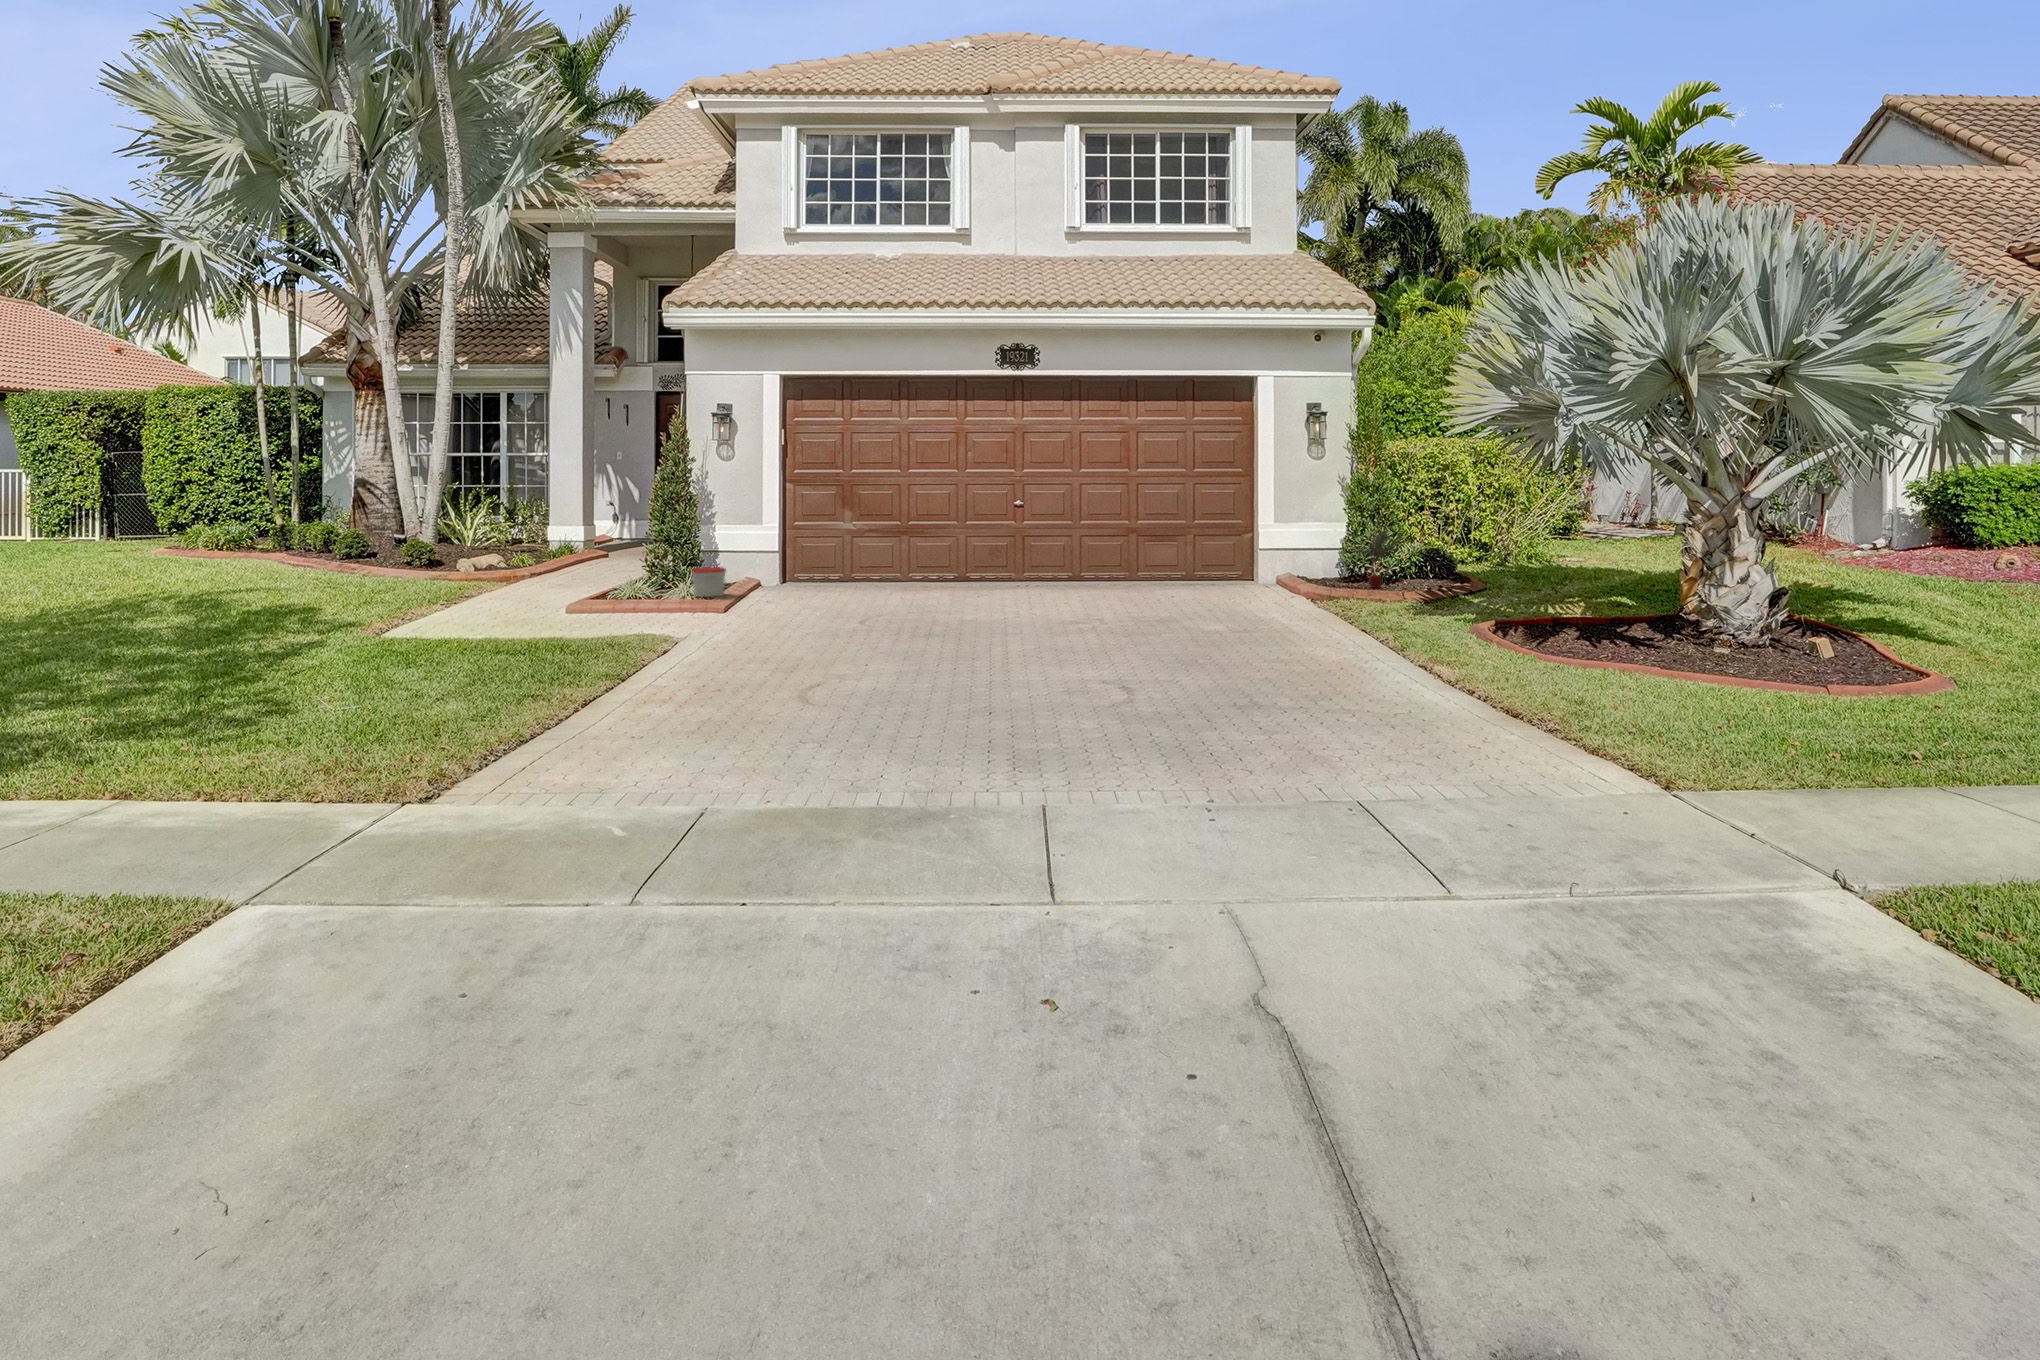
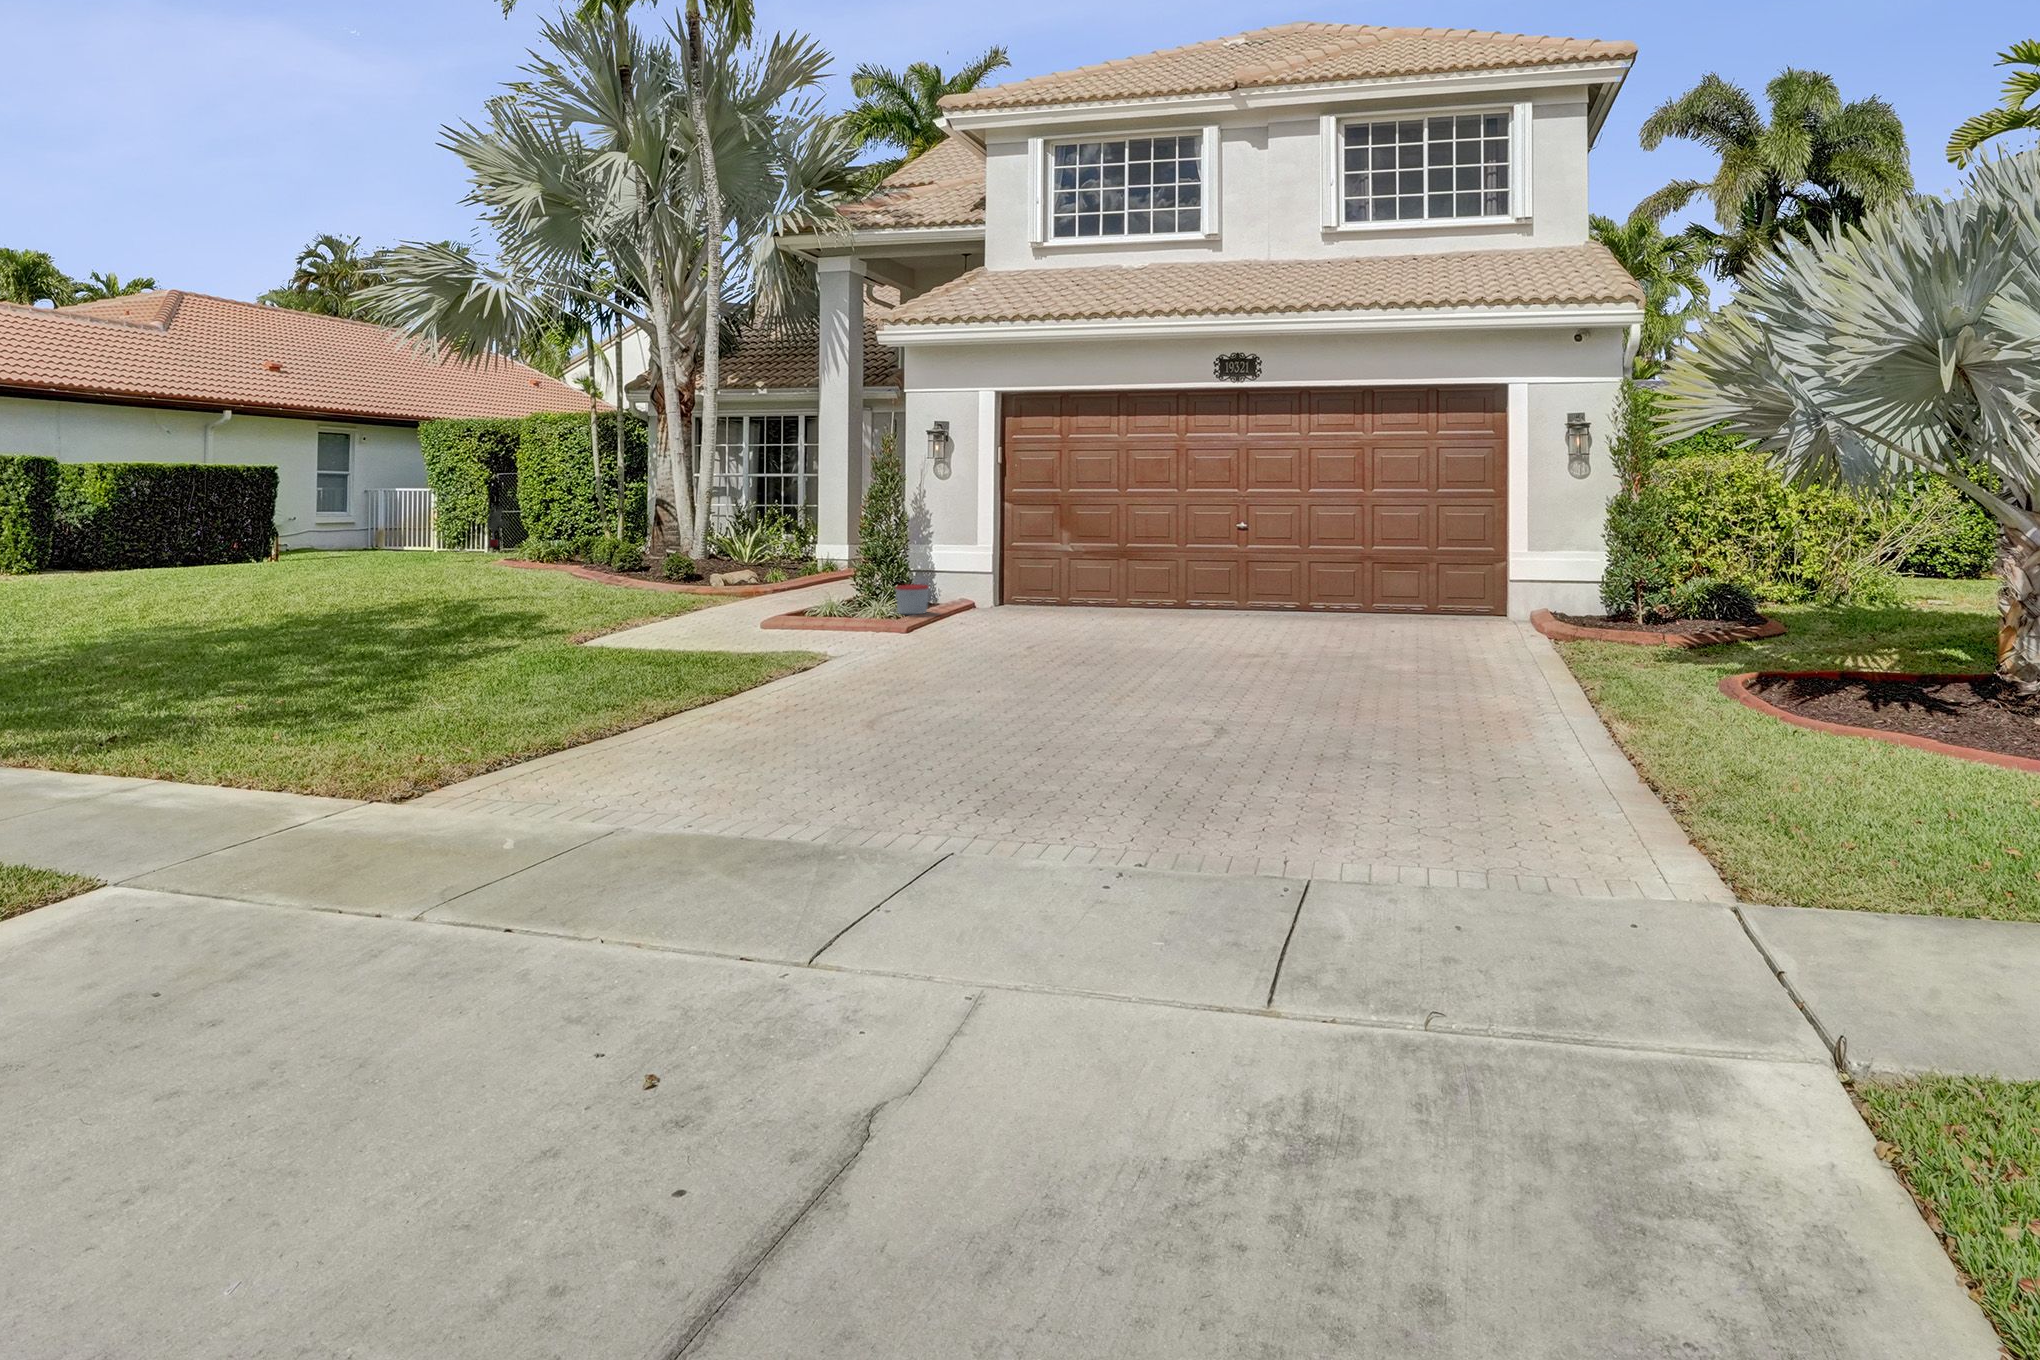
potted tree: present [1351,522,1403,588] -> present [487,506,509,547]

